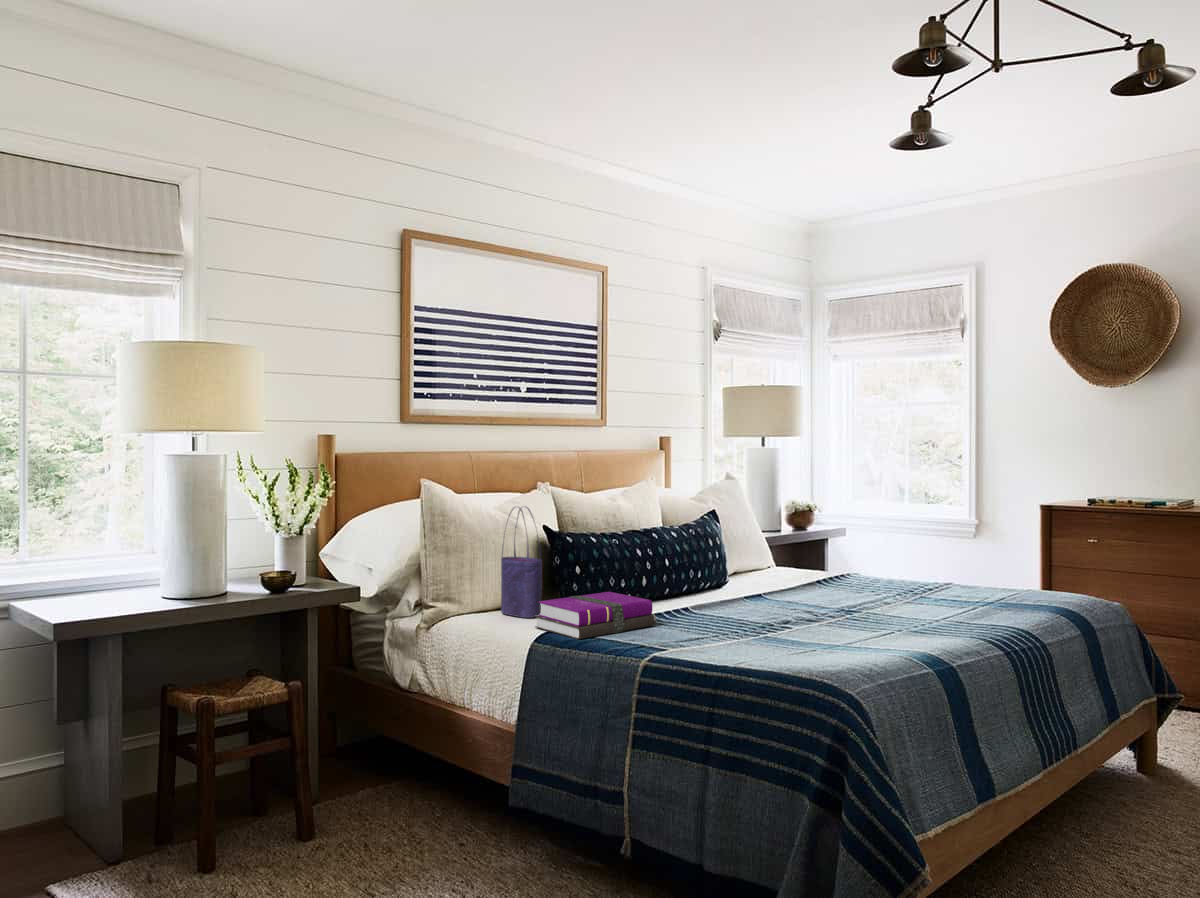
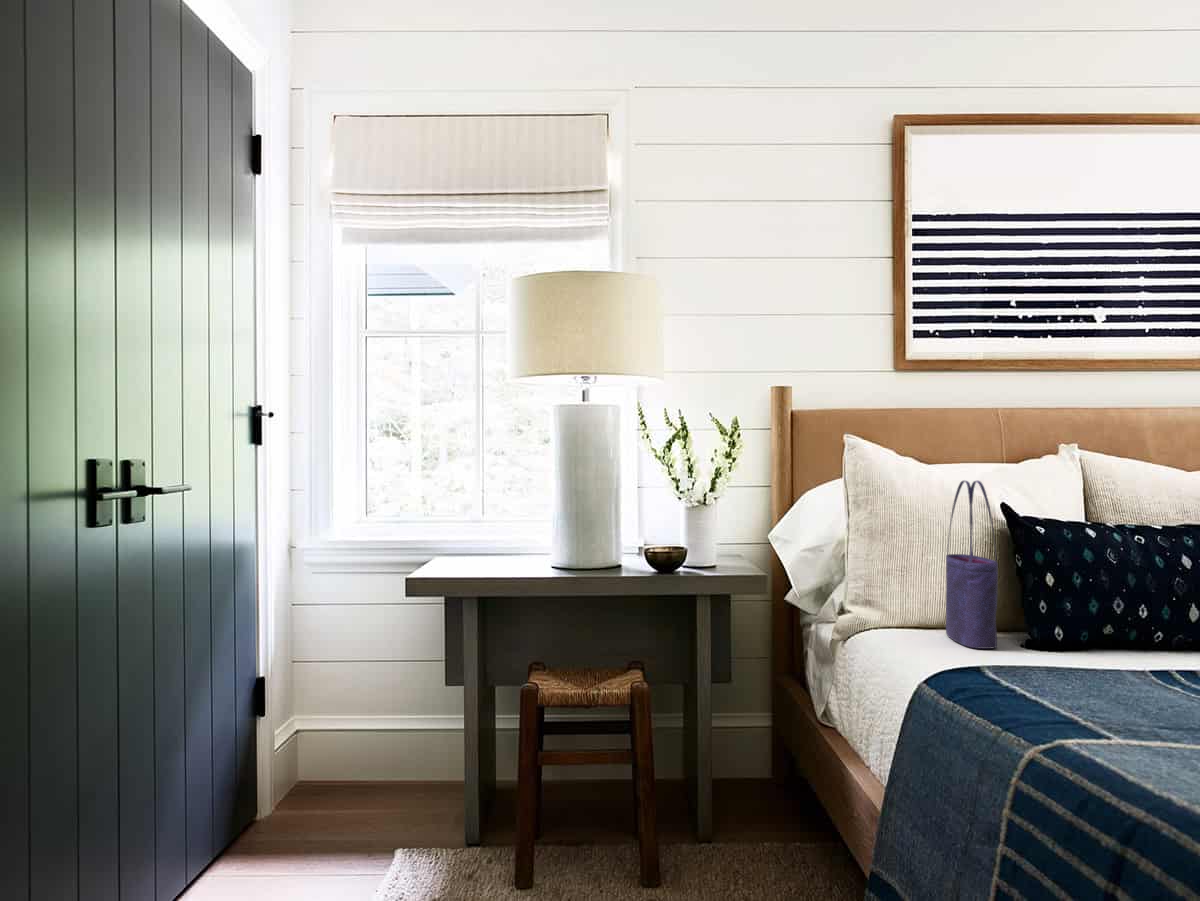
notebook: present [535,592,656,639] -> none [949,623,1161,699]

